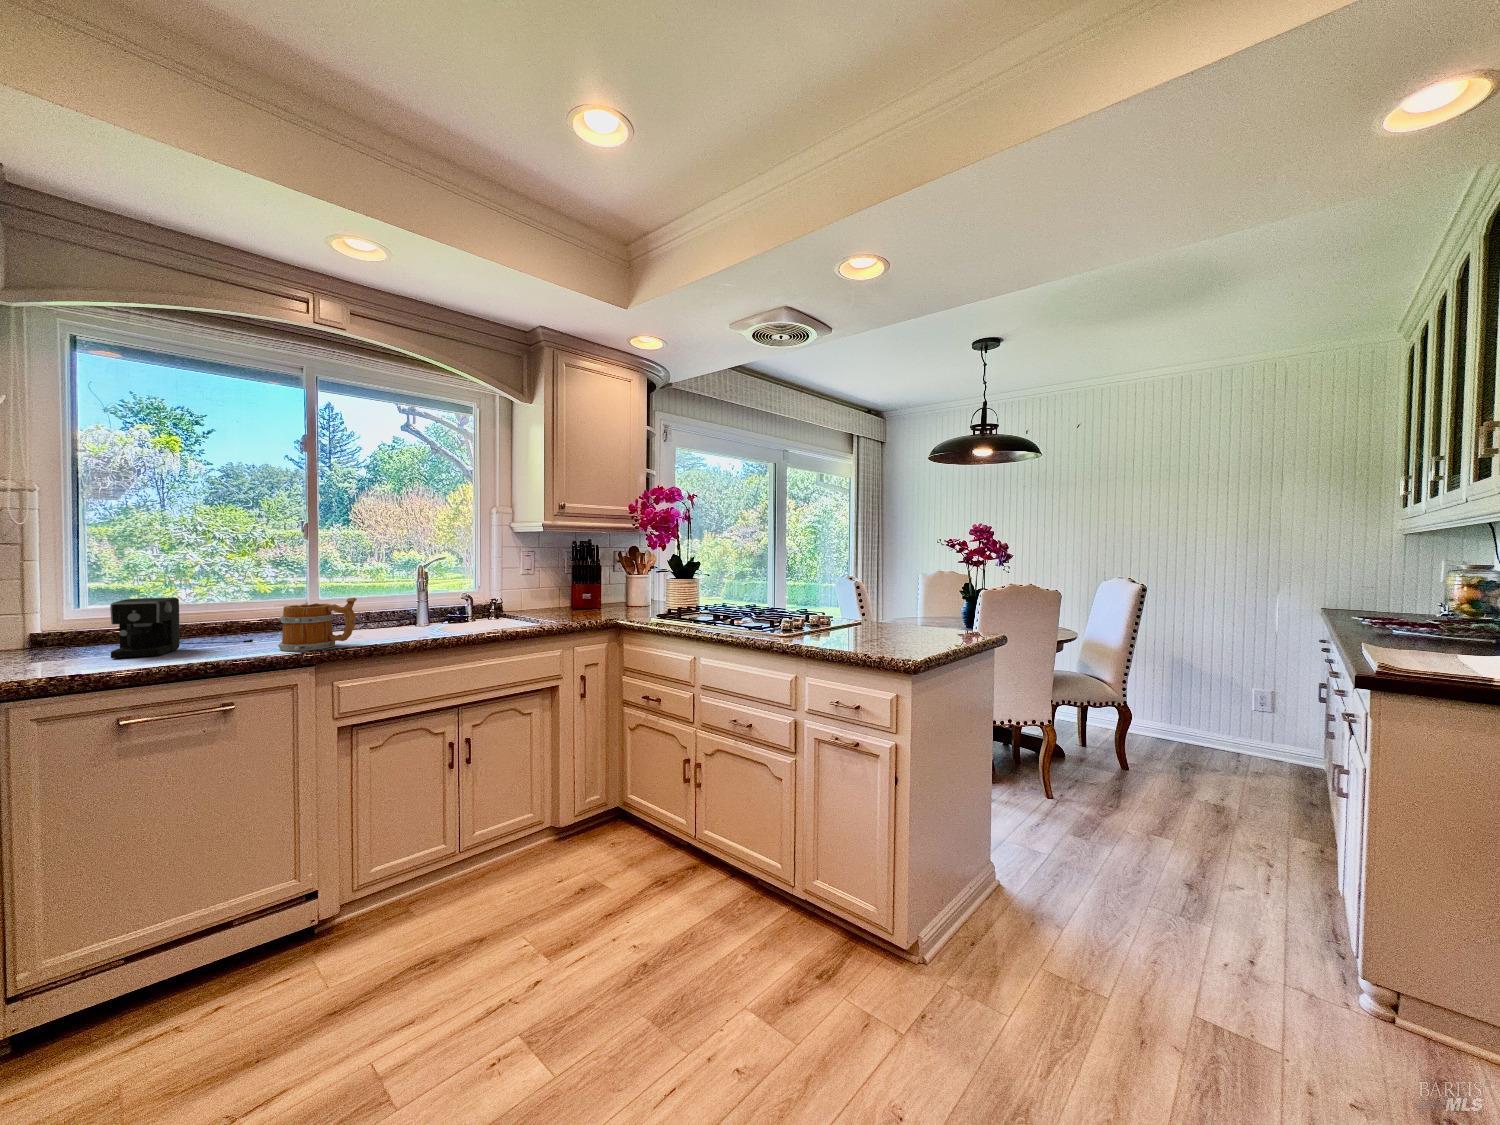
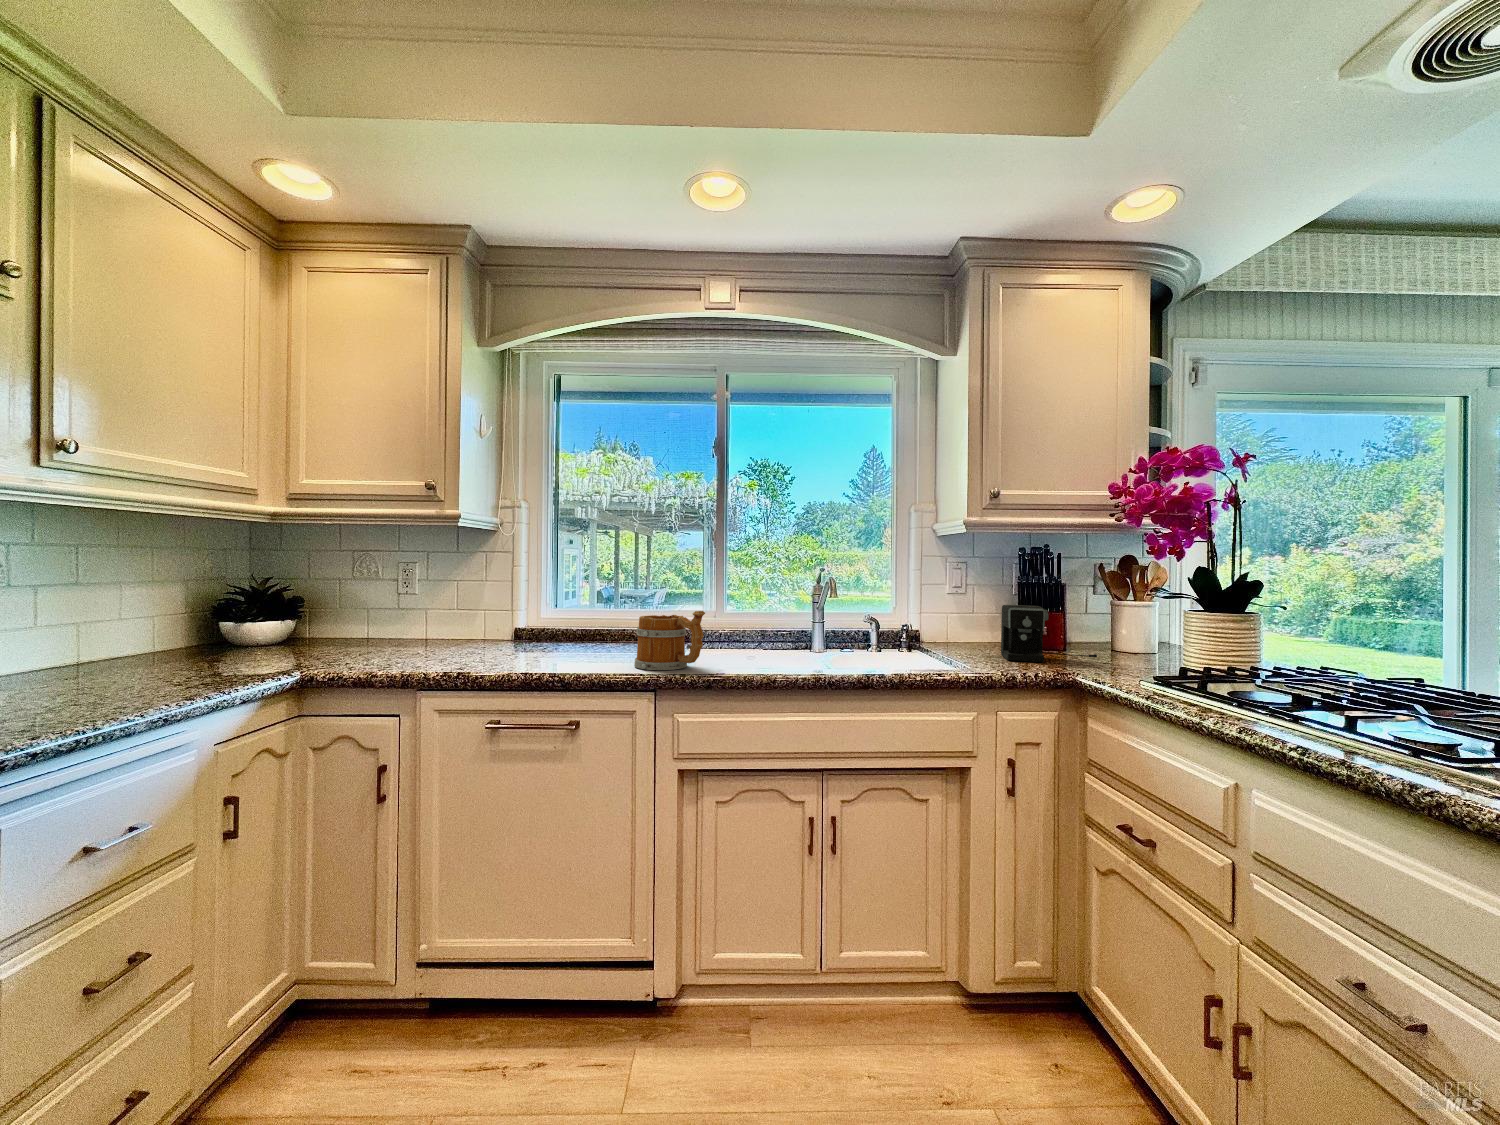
coffee maker: present [110,598,253,658] -> present [1001,605,1097,662]

